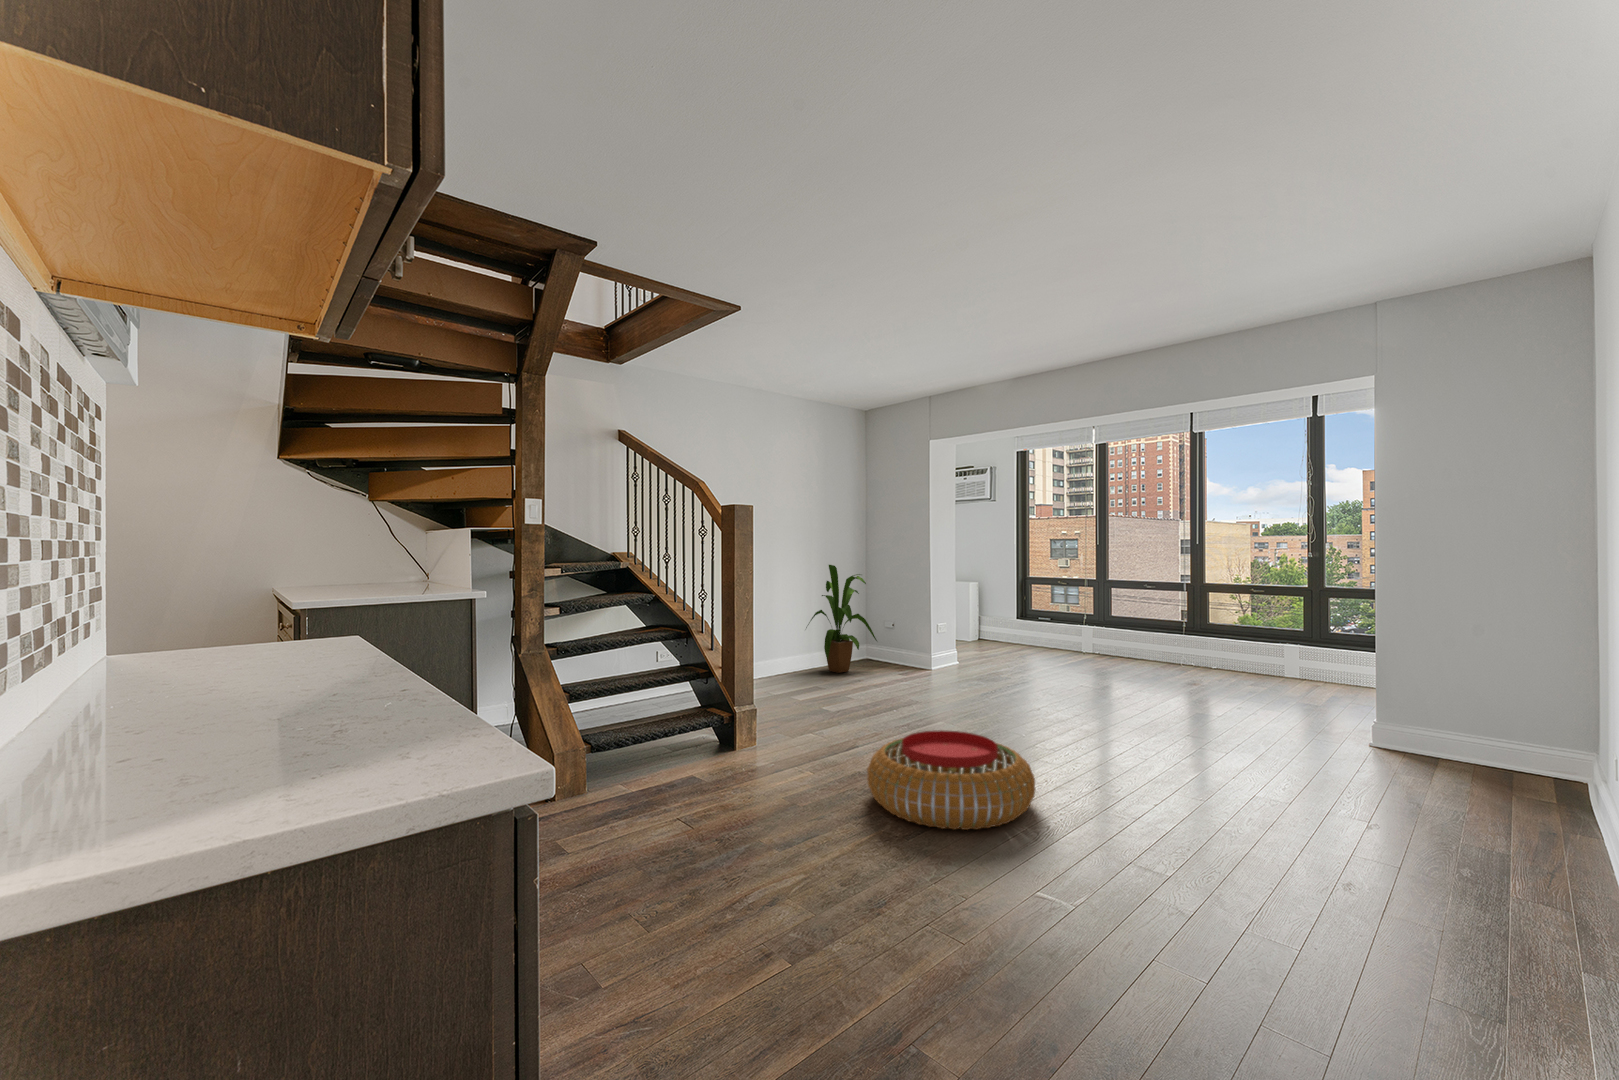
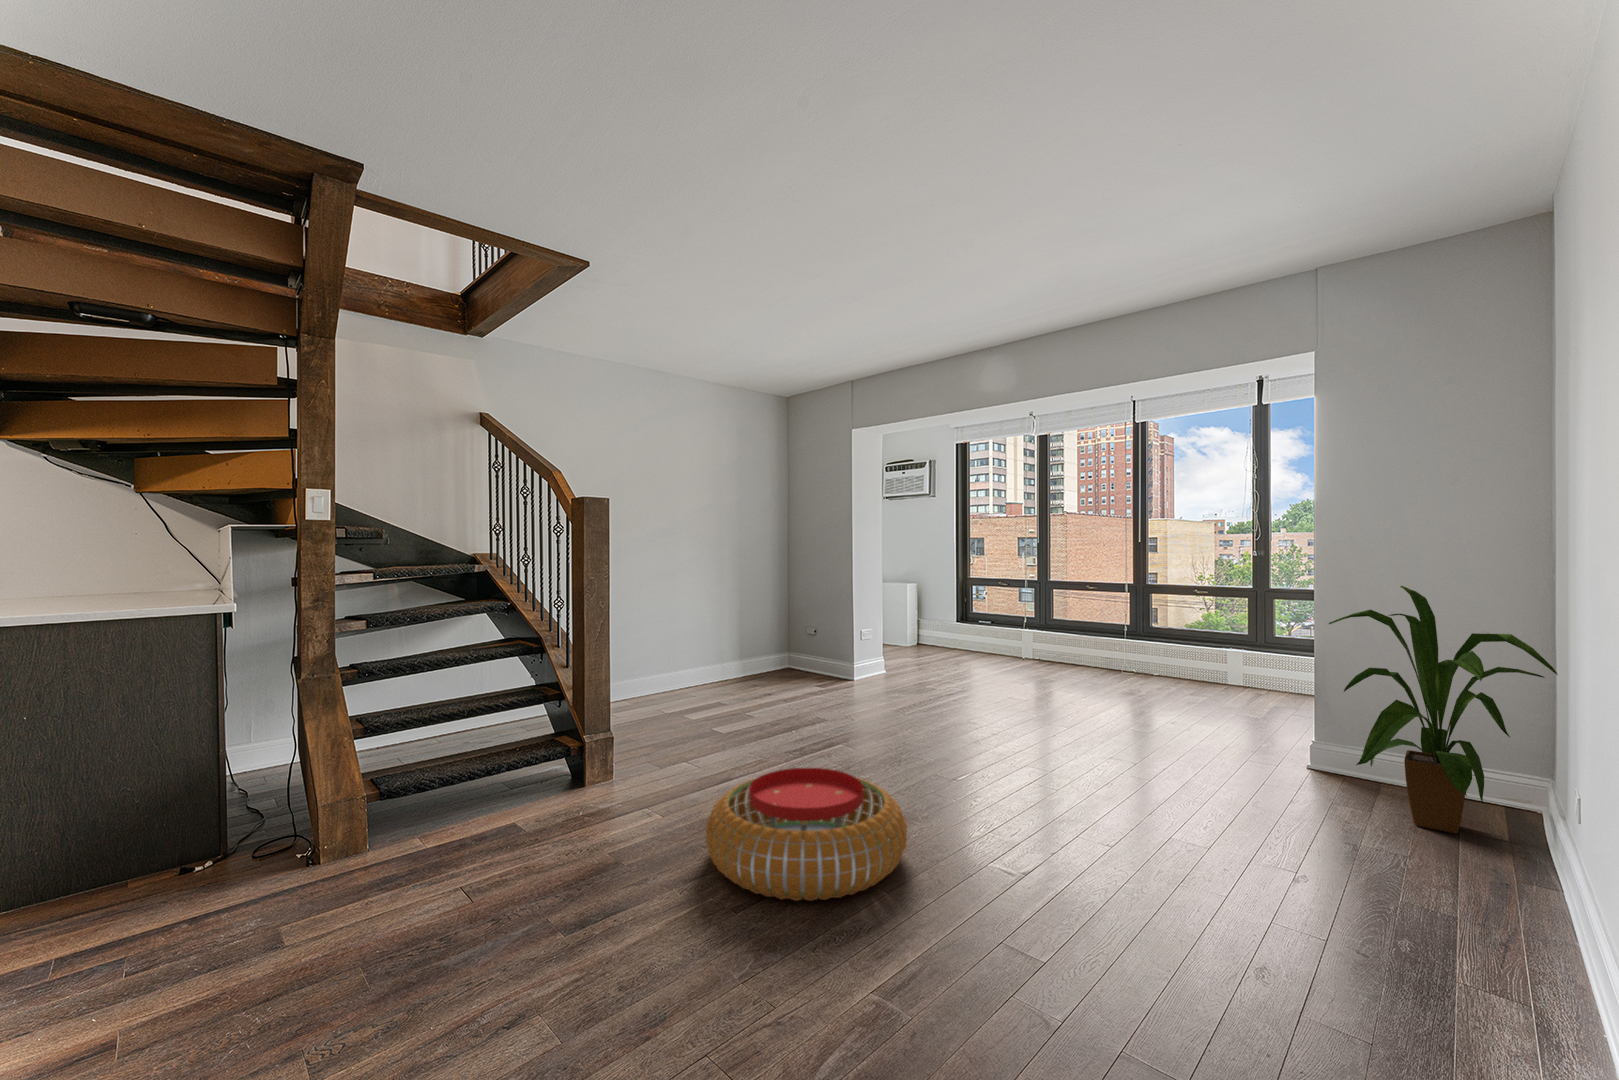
house plant: present [806,565,877,673] -> present [1329,586,1558,834]

